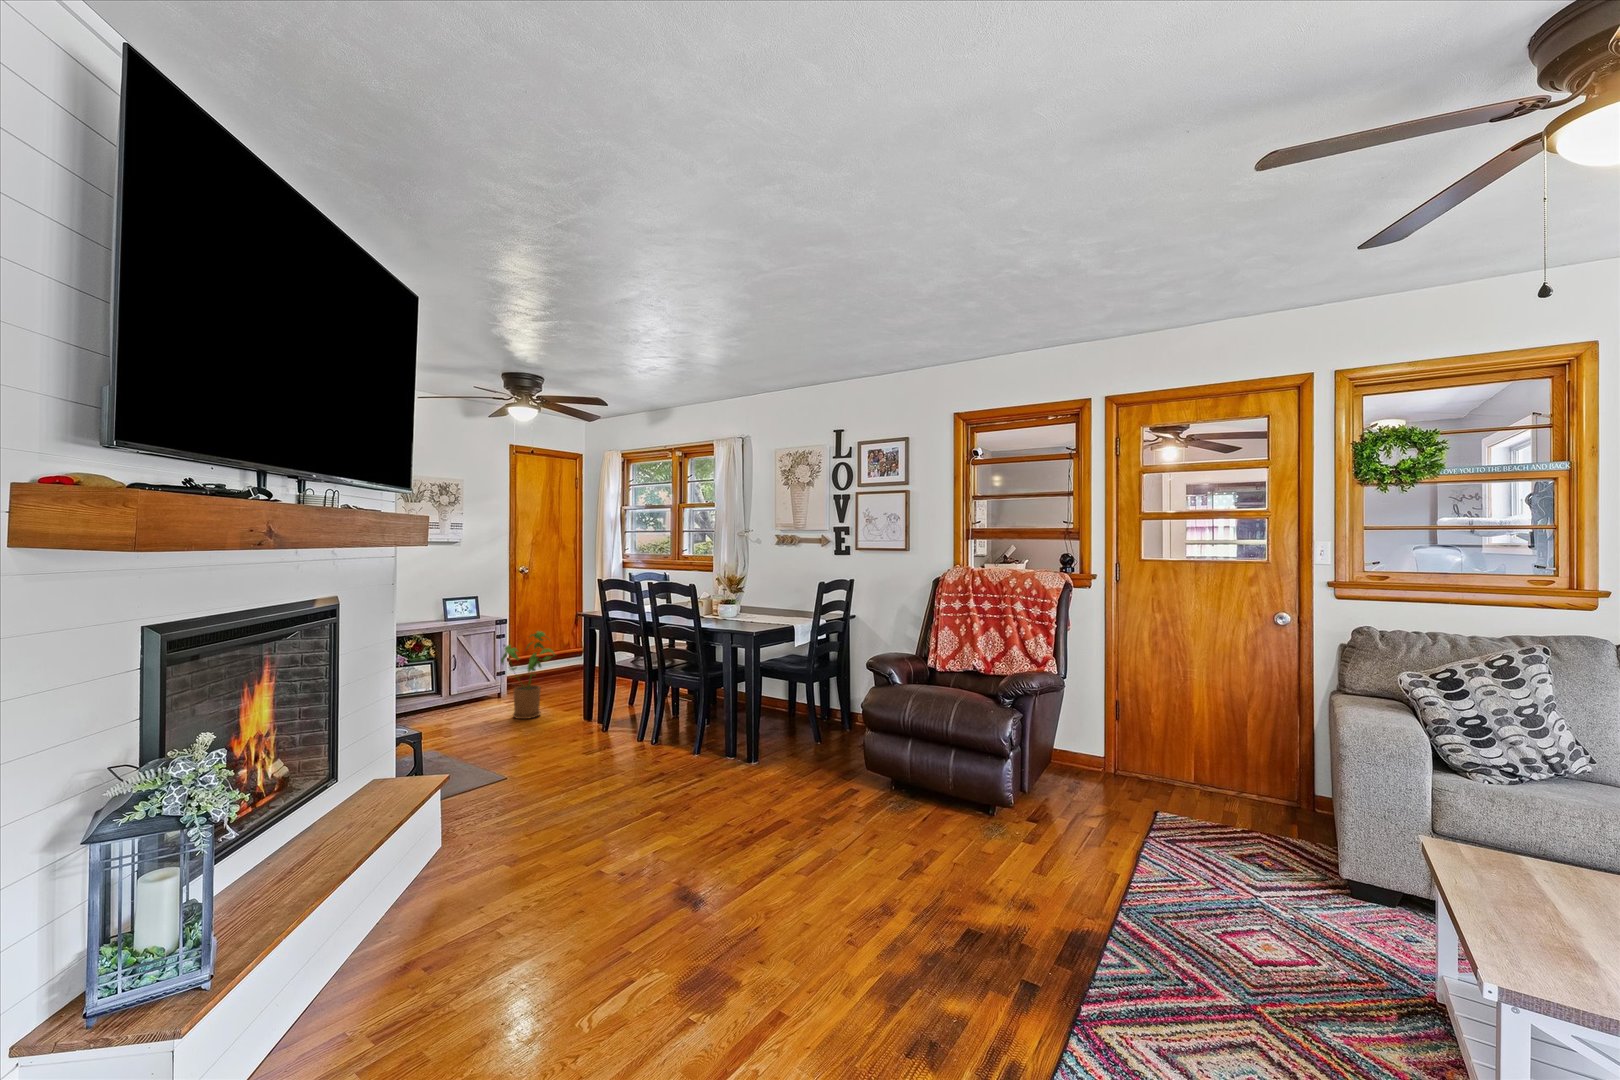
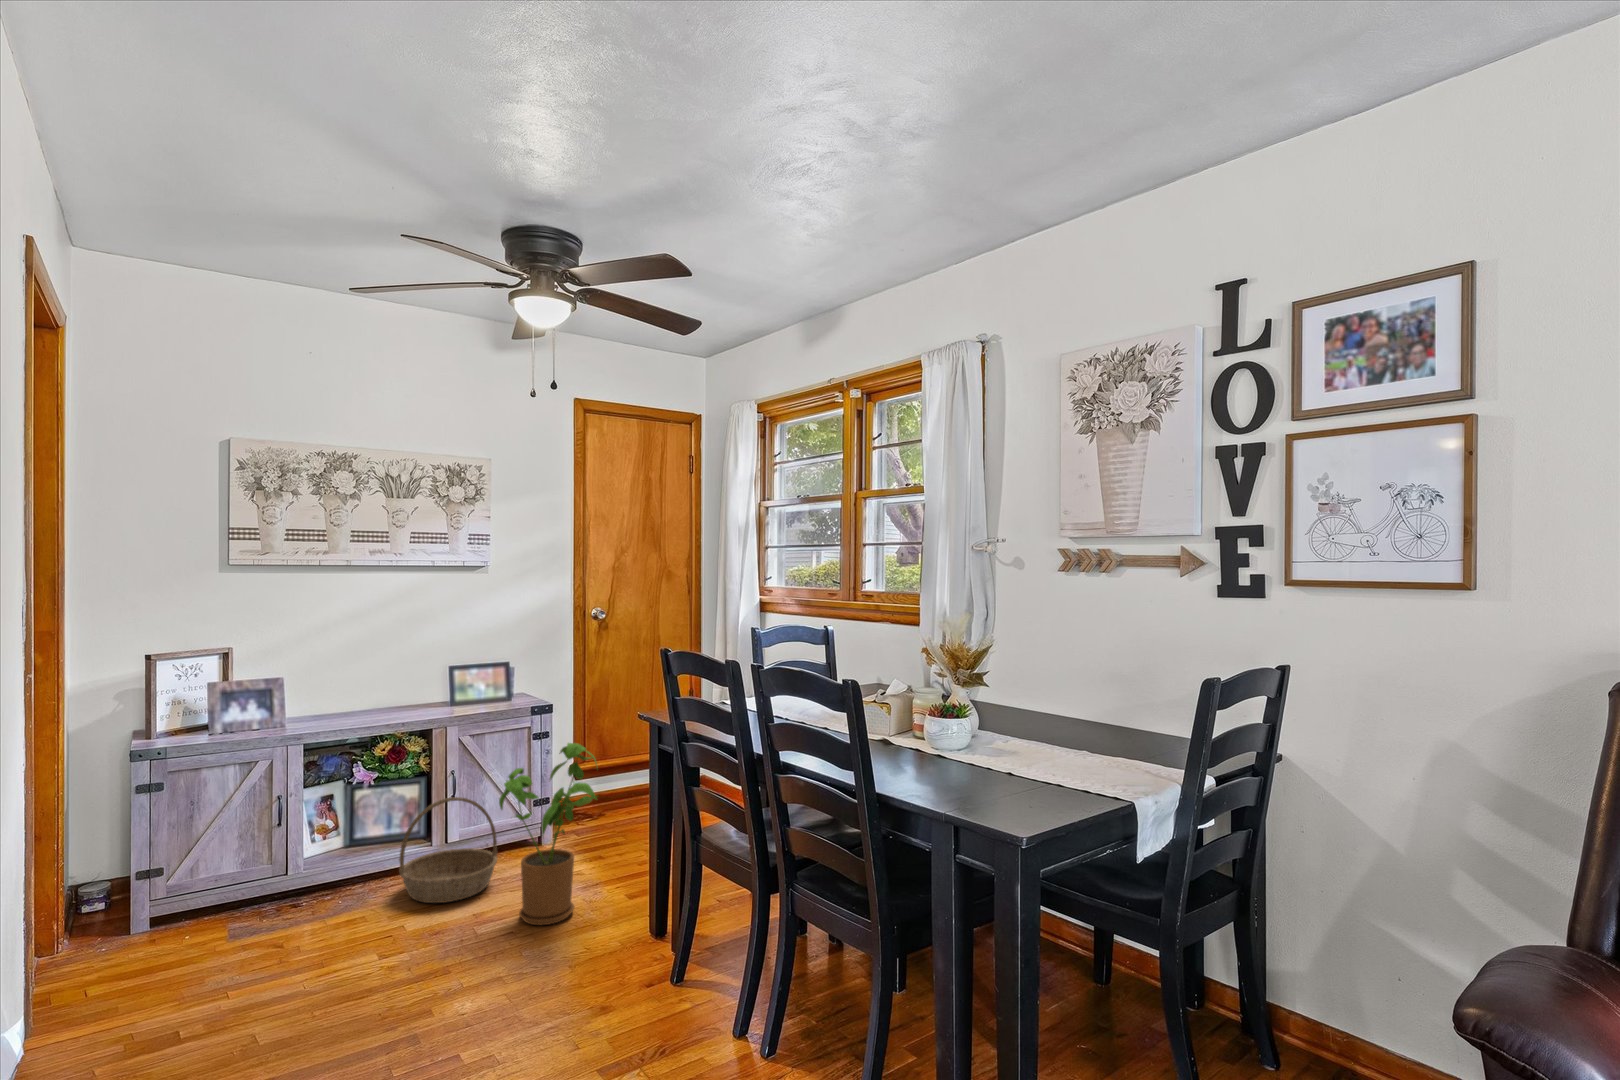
basket: none [438,664,490,717] -> present [399,797,497,903]

